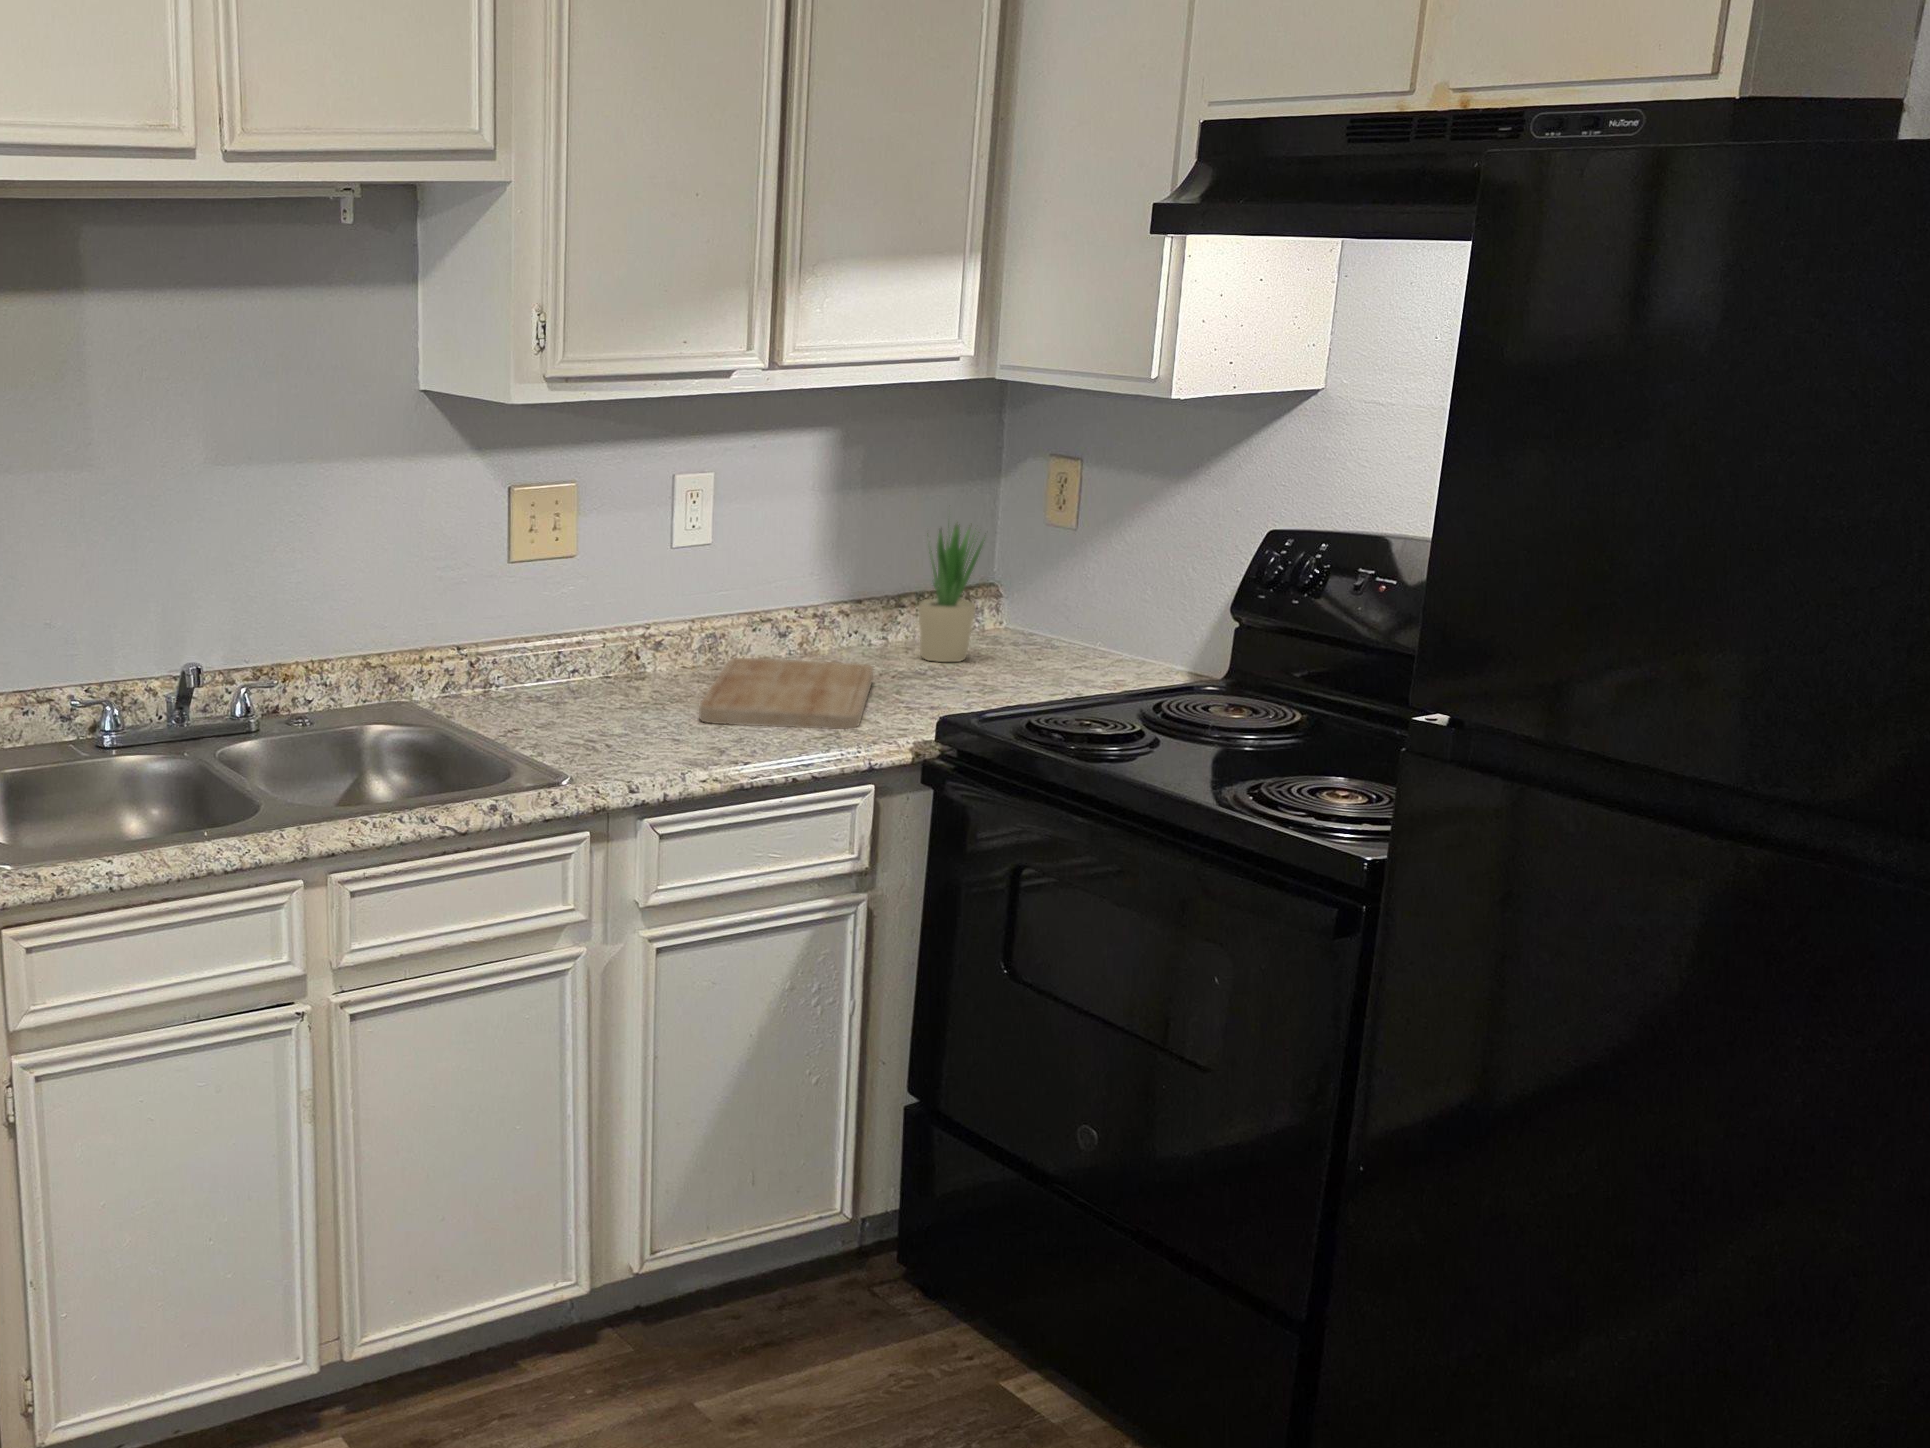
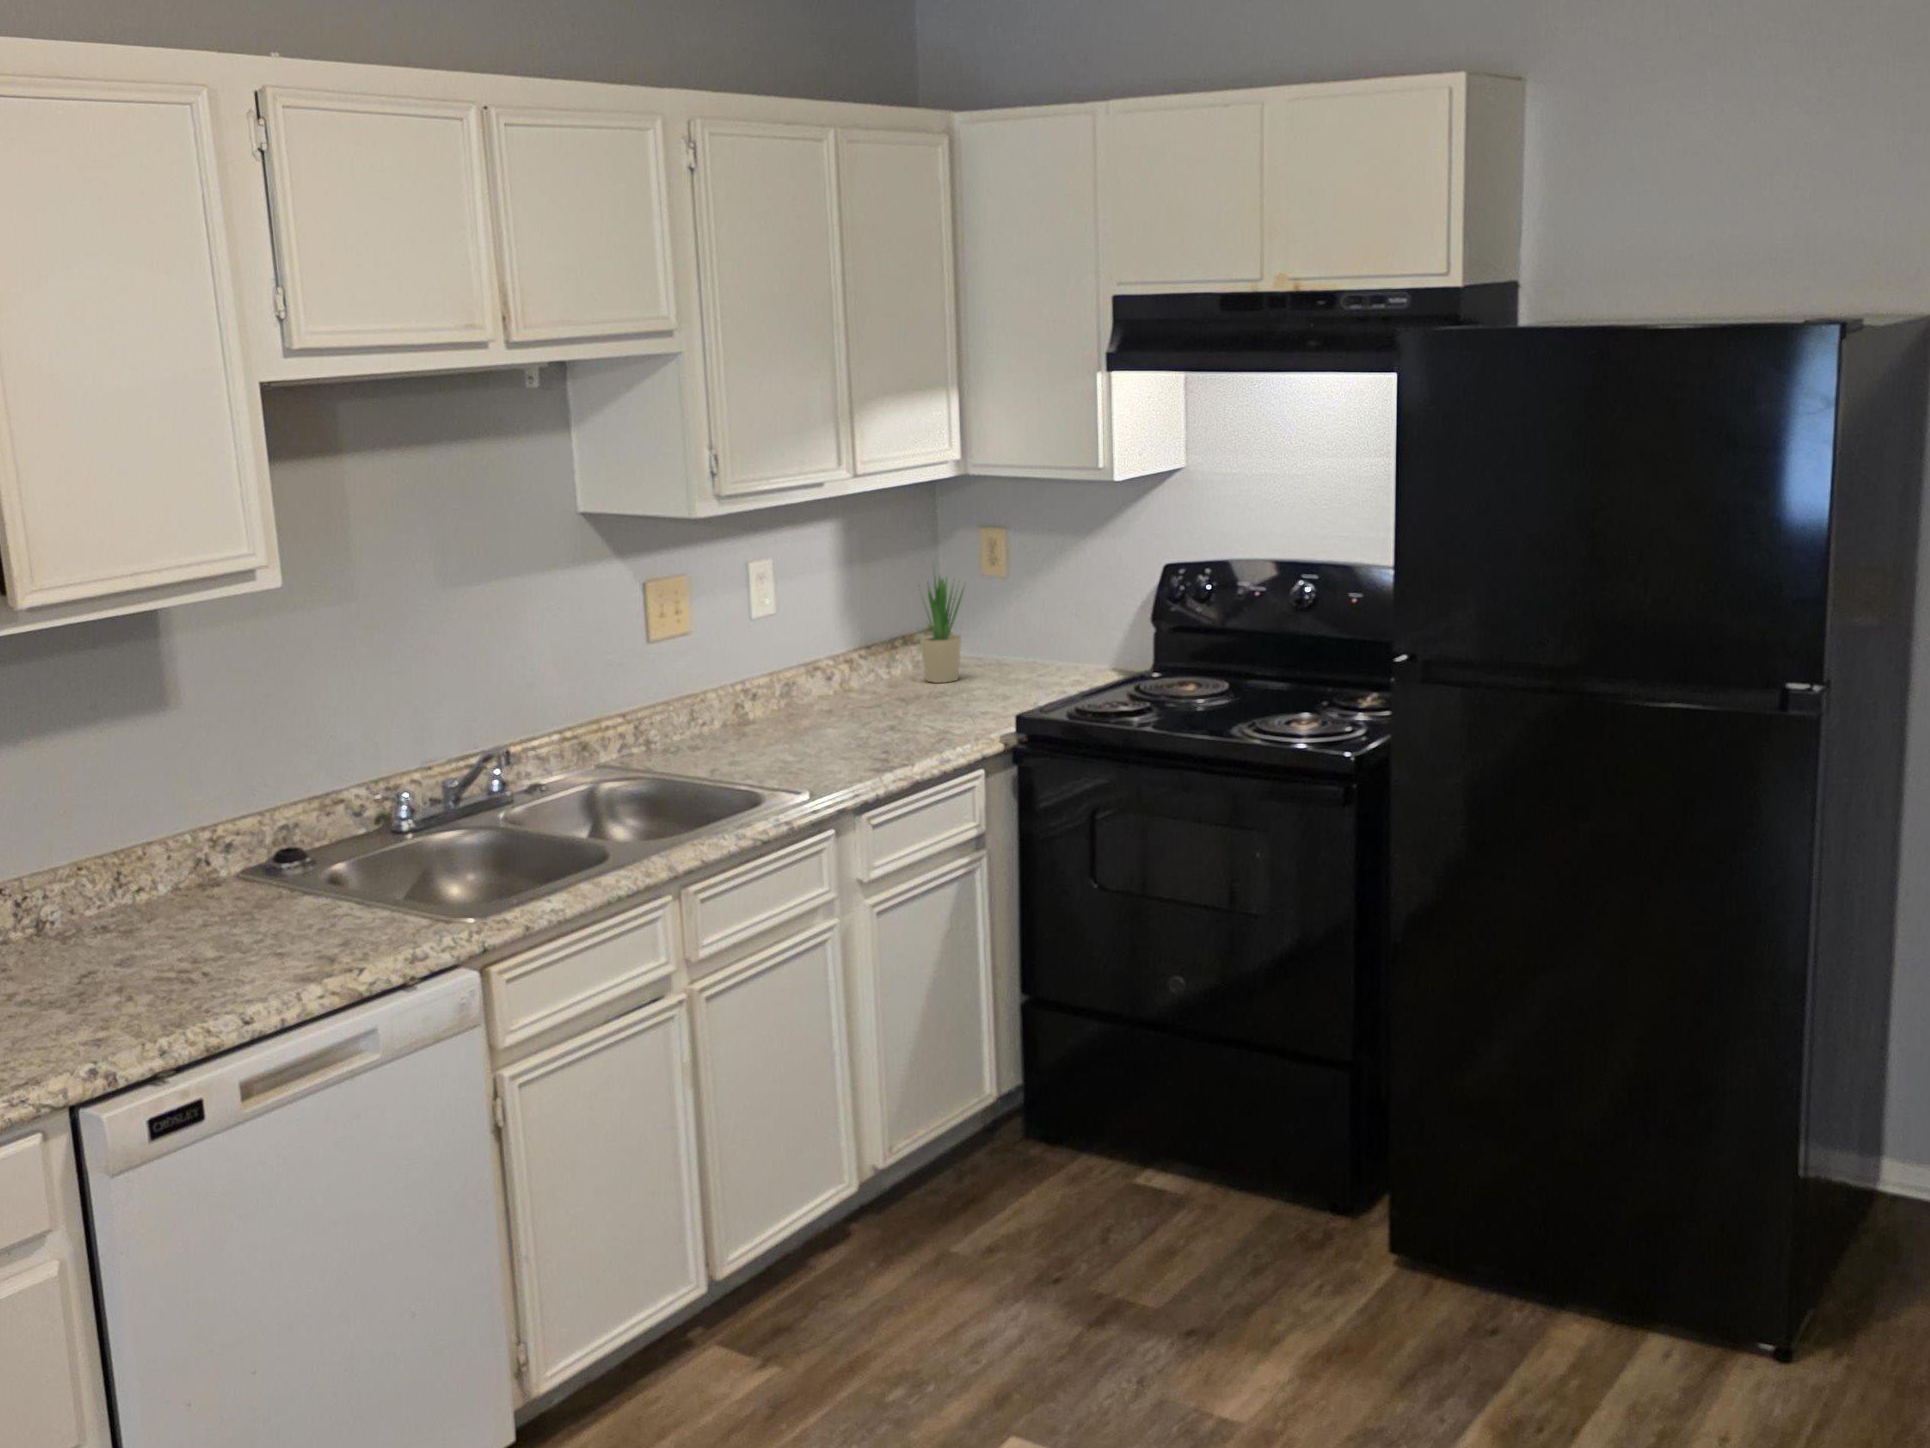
cutting board: present [699,658,873,729] -> none [809,690,953,745]

